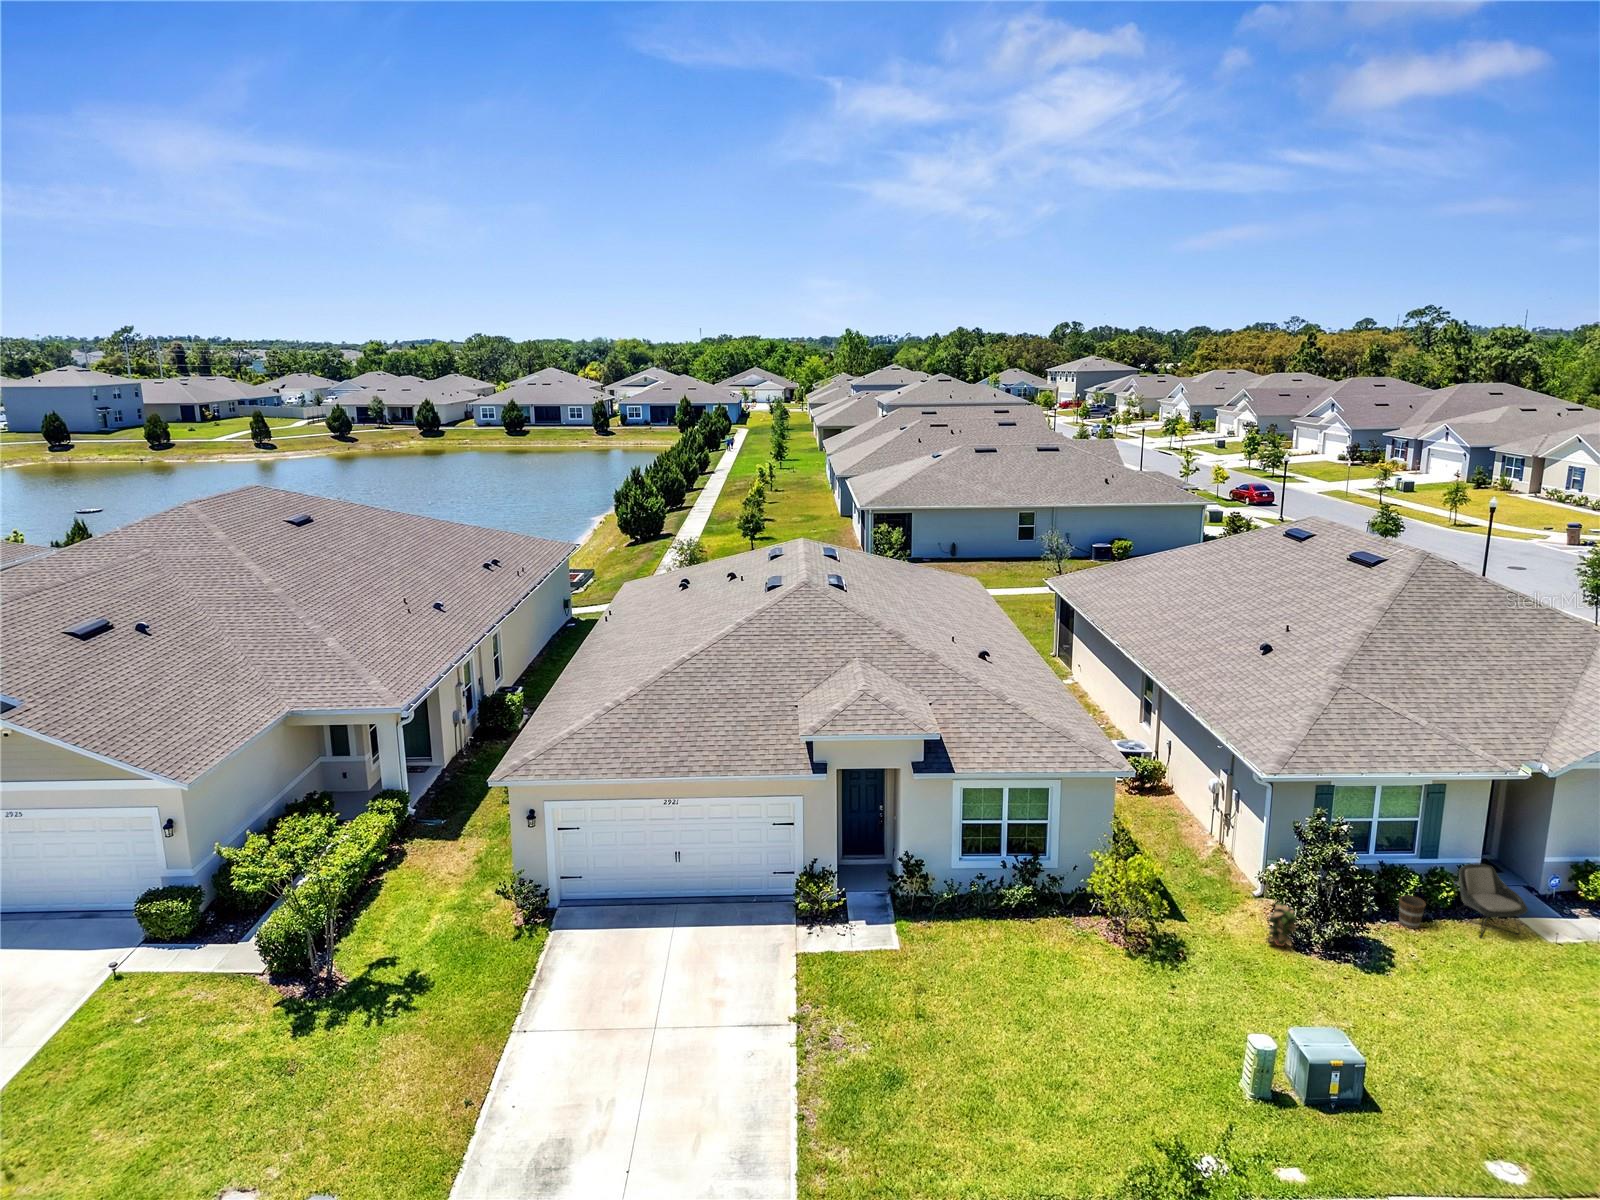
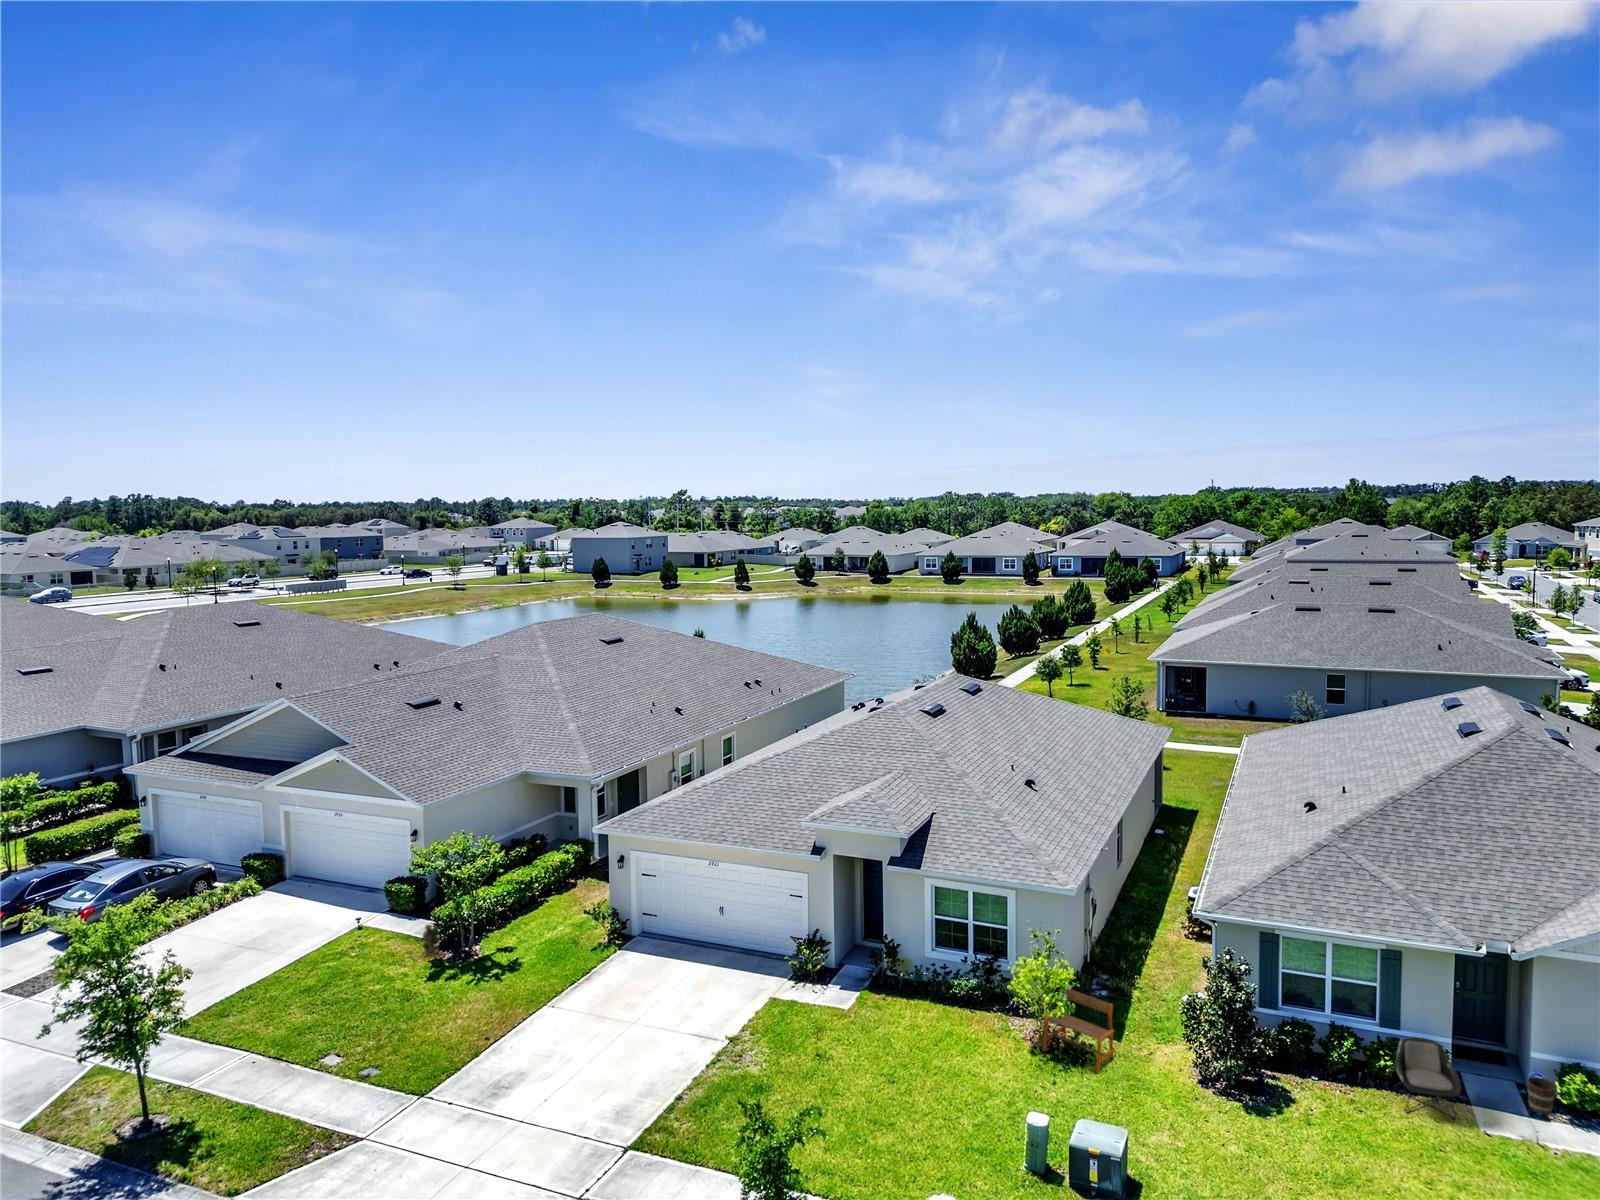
bench: none [1135,876,1211,964] -> present [1043,989,1115,1073]
bucket: present [1399,895,1426,929] -> present [1527,1077,1556,1114]
decorative plant: present [1268,902,1297,946] -> present [422,925,440,956]

